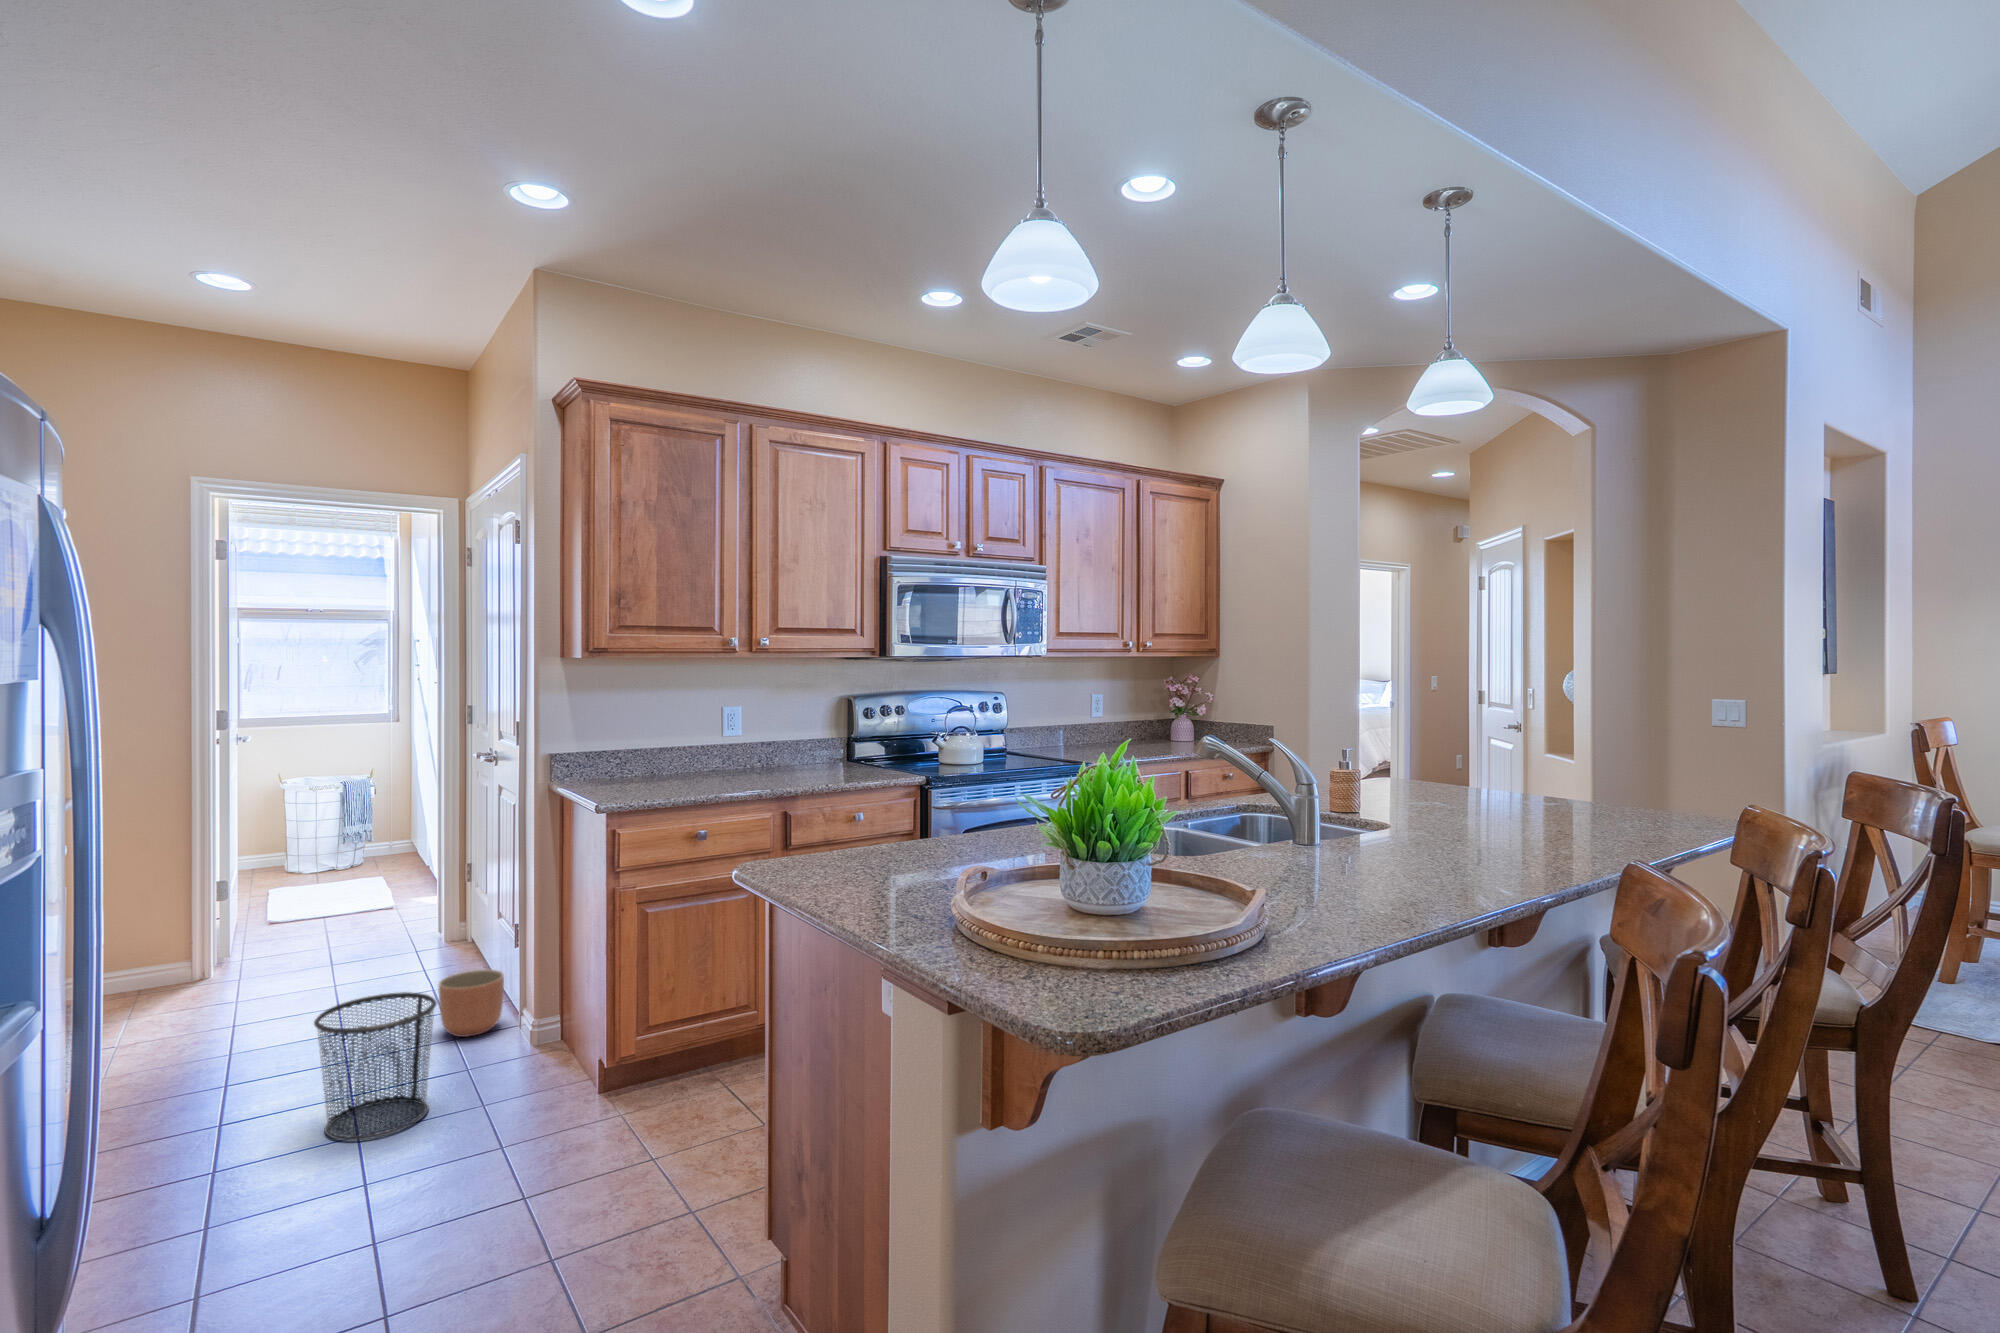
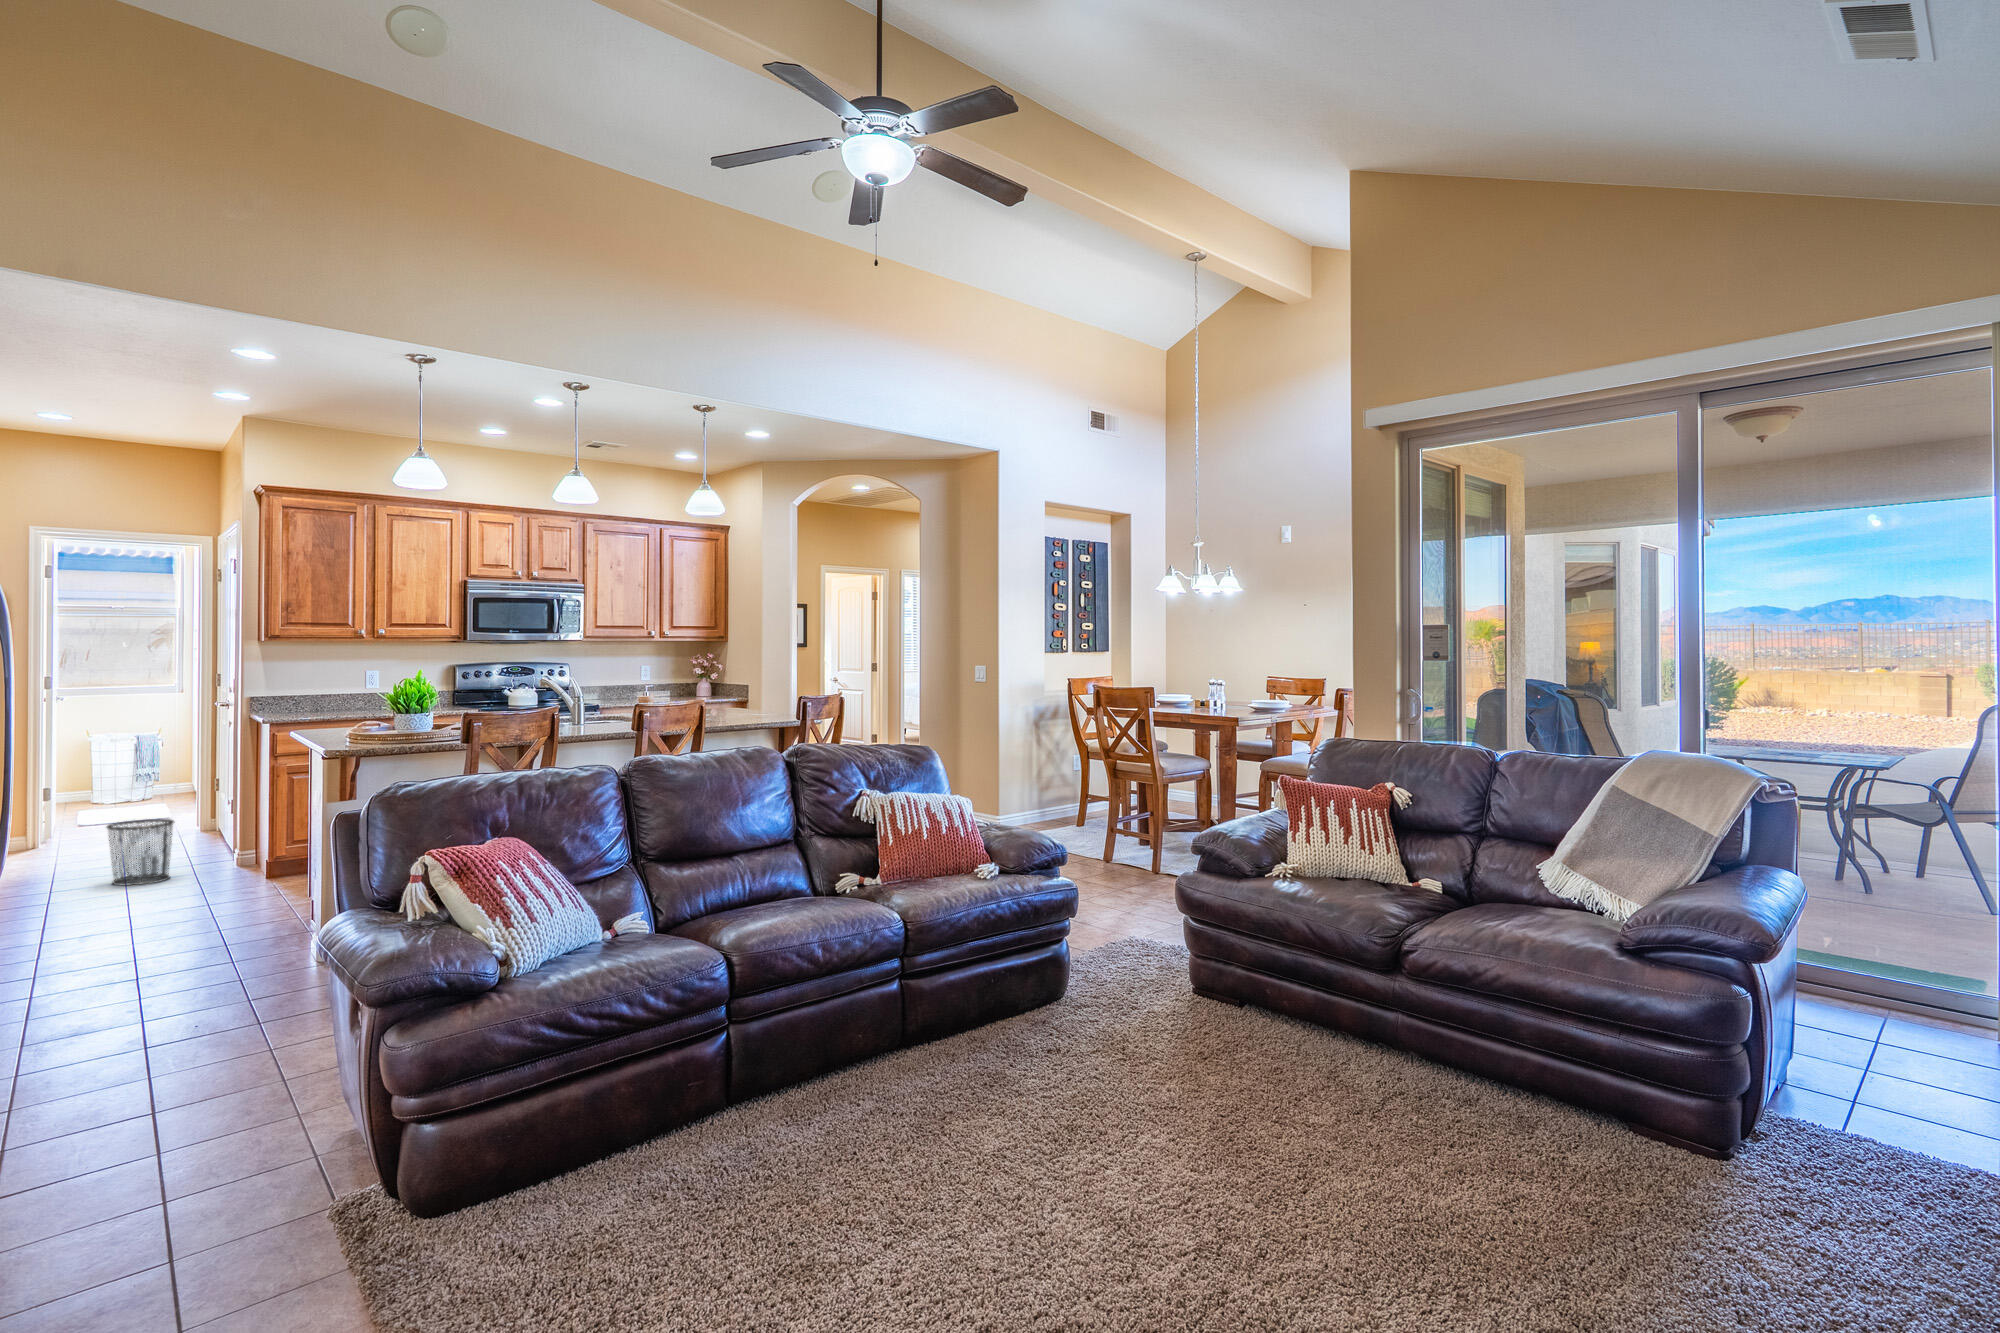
planter: present [439,969,504,1037] -> none [184,825,225,859]

